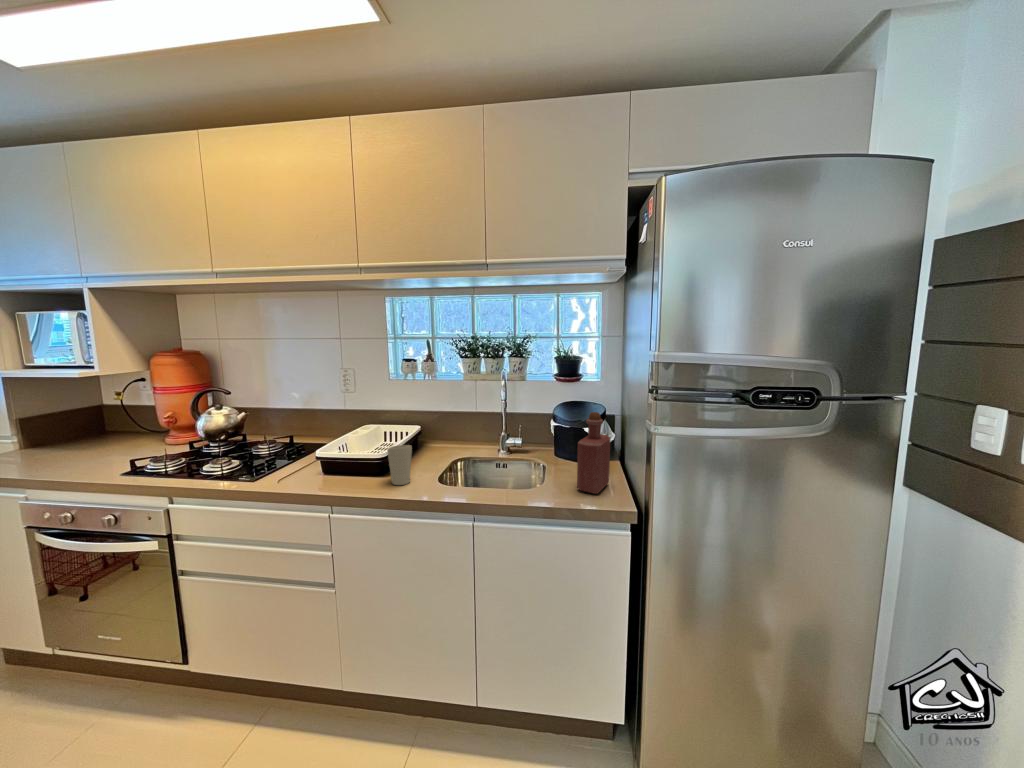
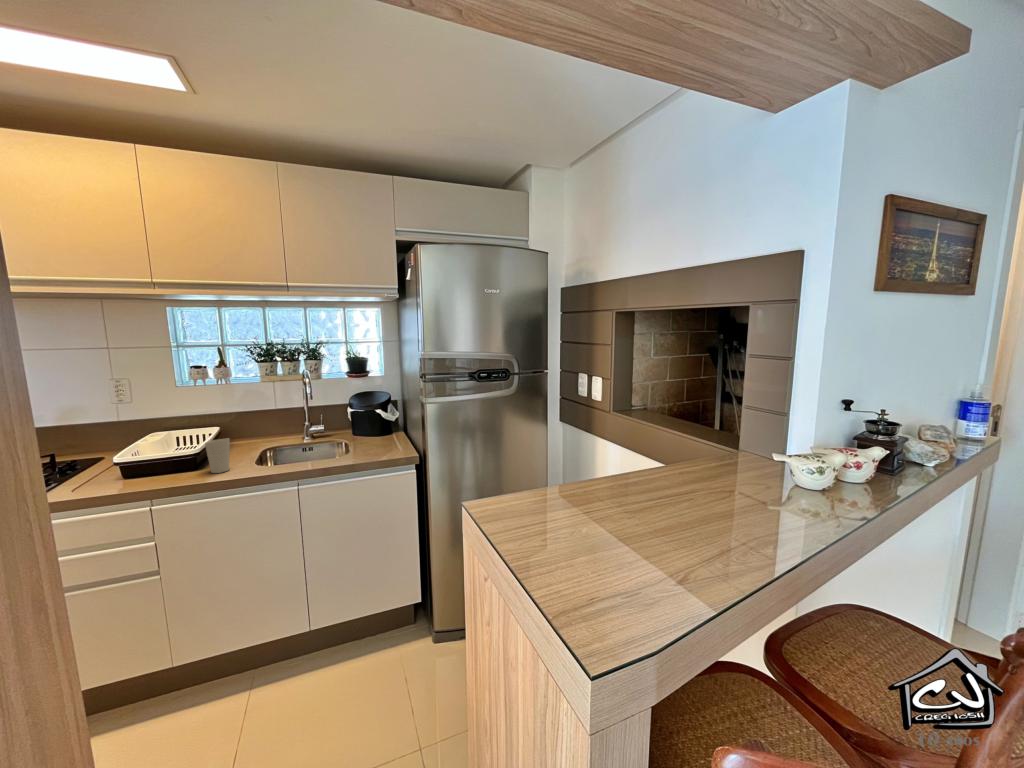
bottle: present [577,412,610,494] -> none [374,396,398,452]

